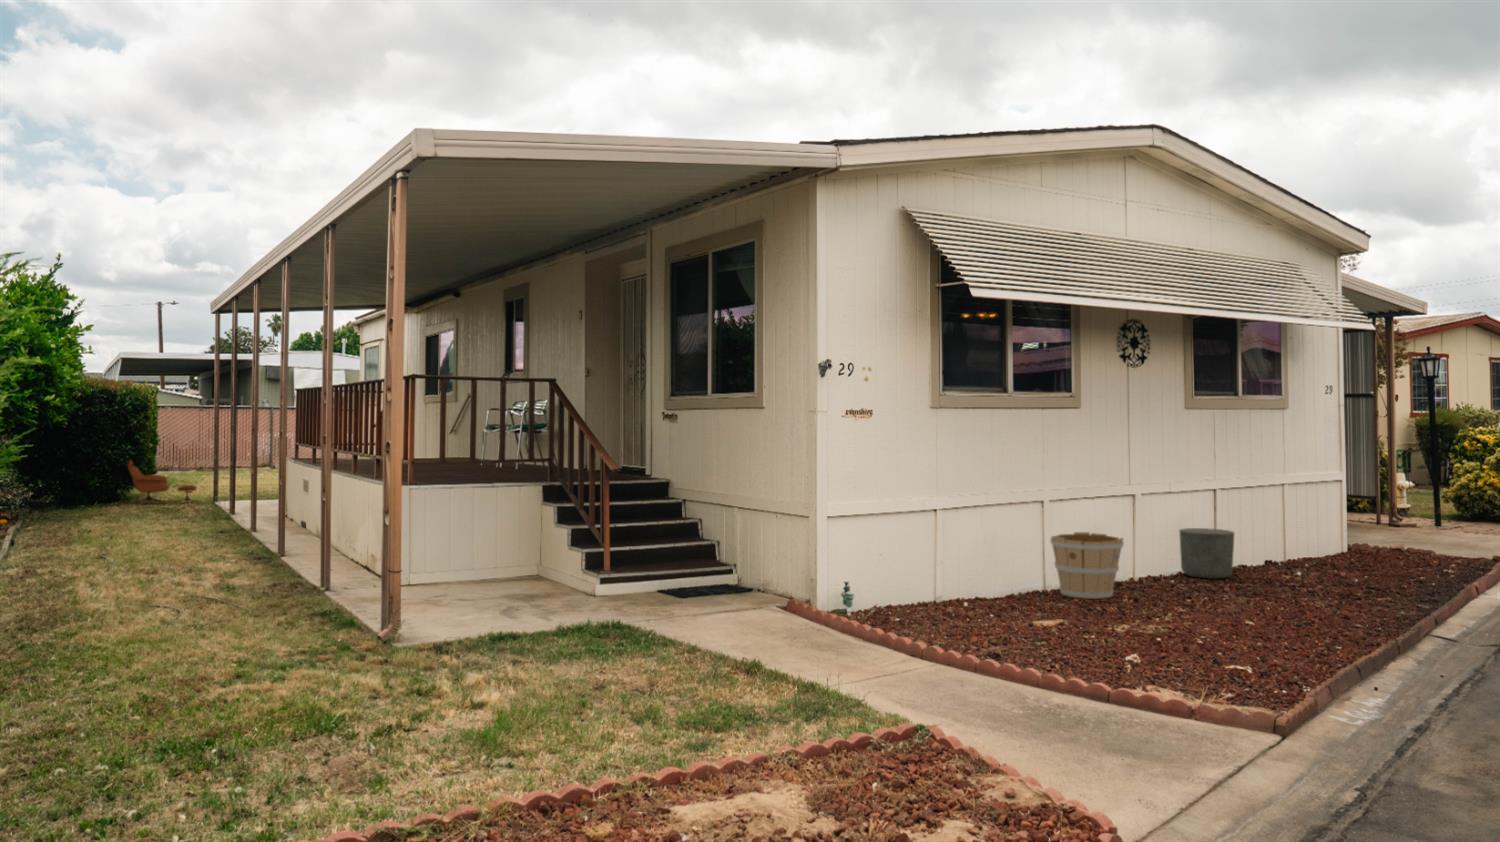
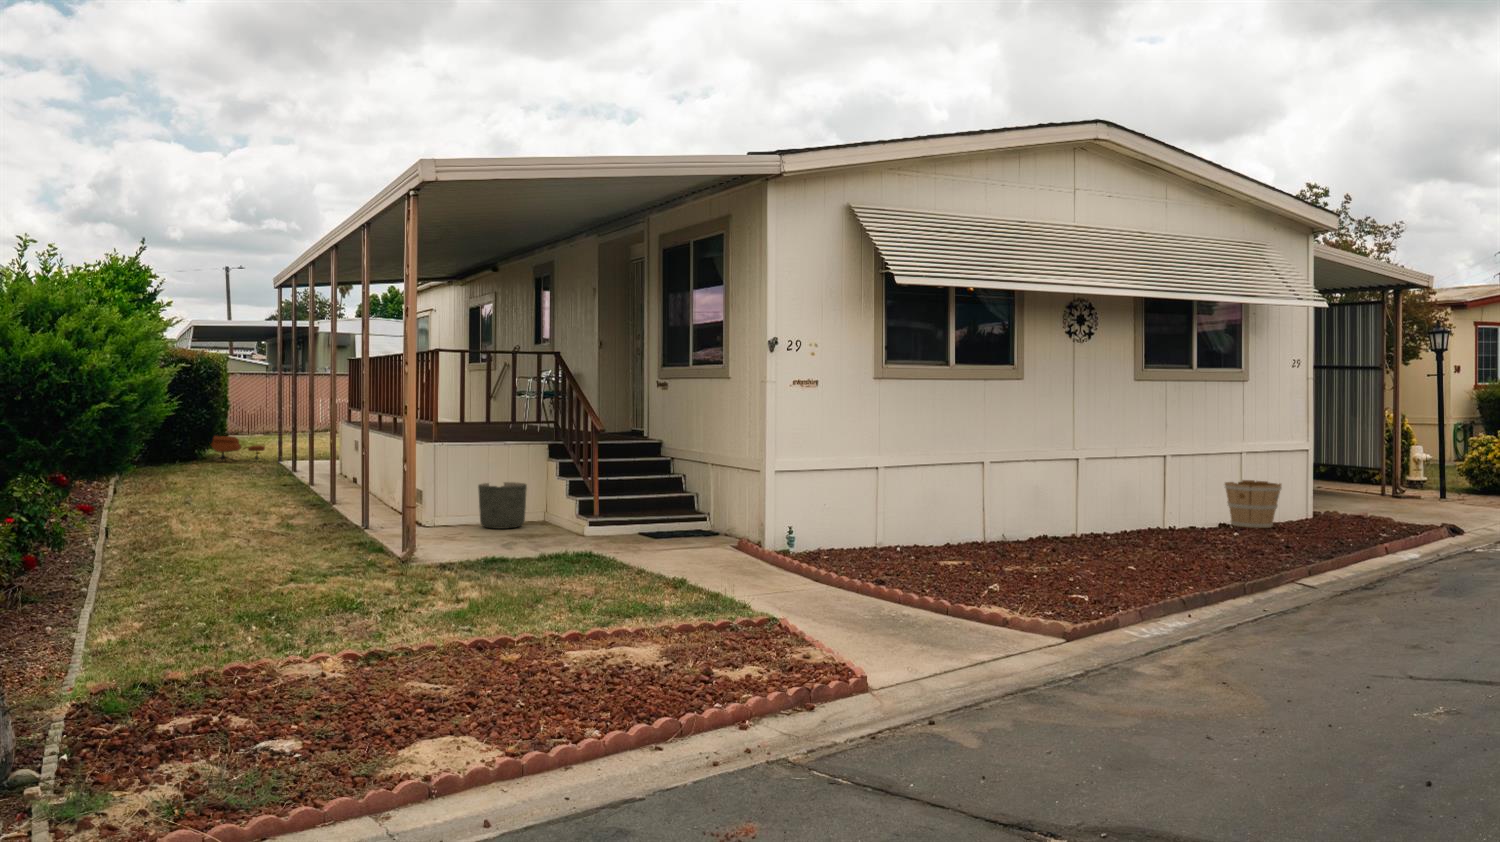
planter: present [1179,528,1235,579] -> present [478,482,527,529]
wooden bucket: present [1050,532,1123,599] -> present [1225,480,1282,528]

